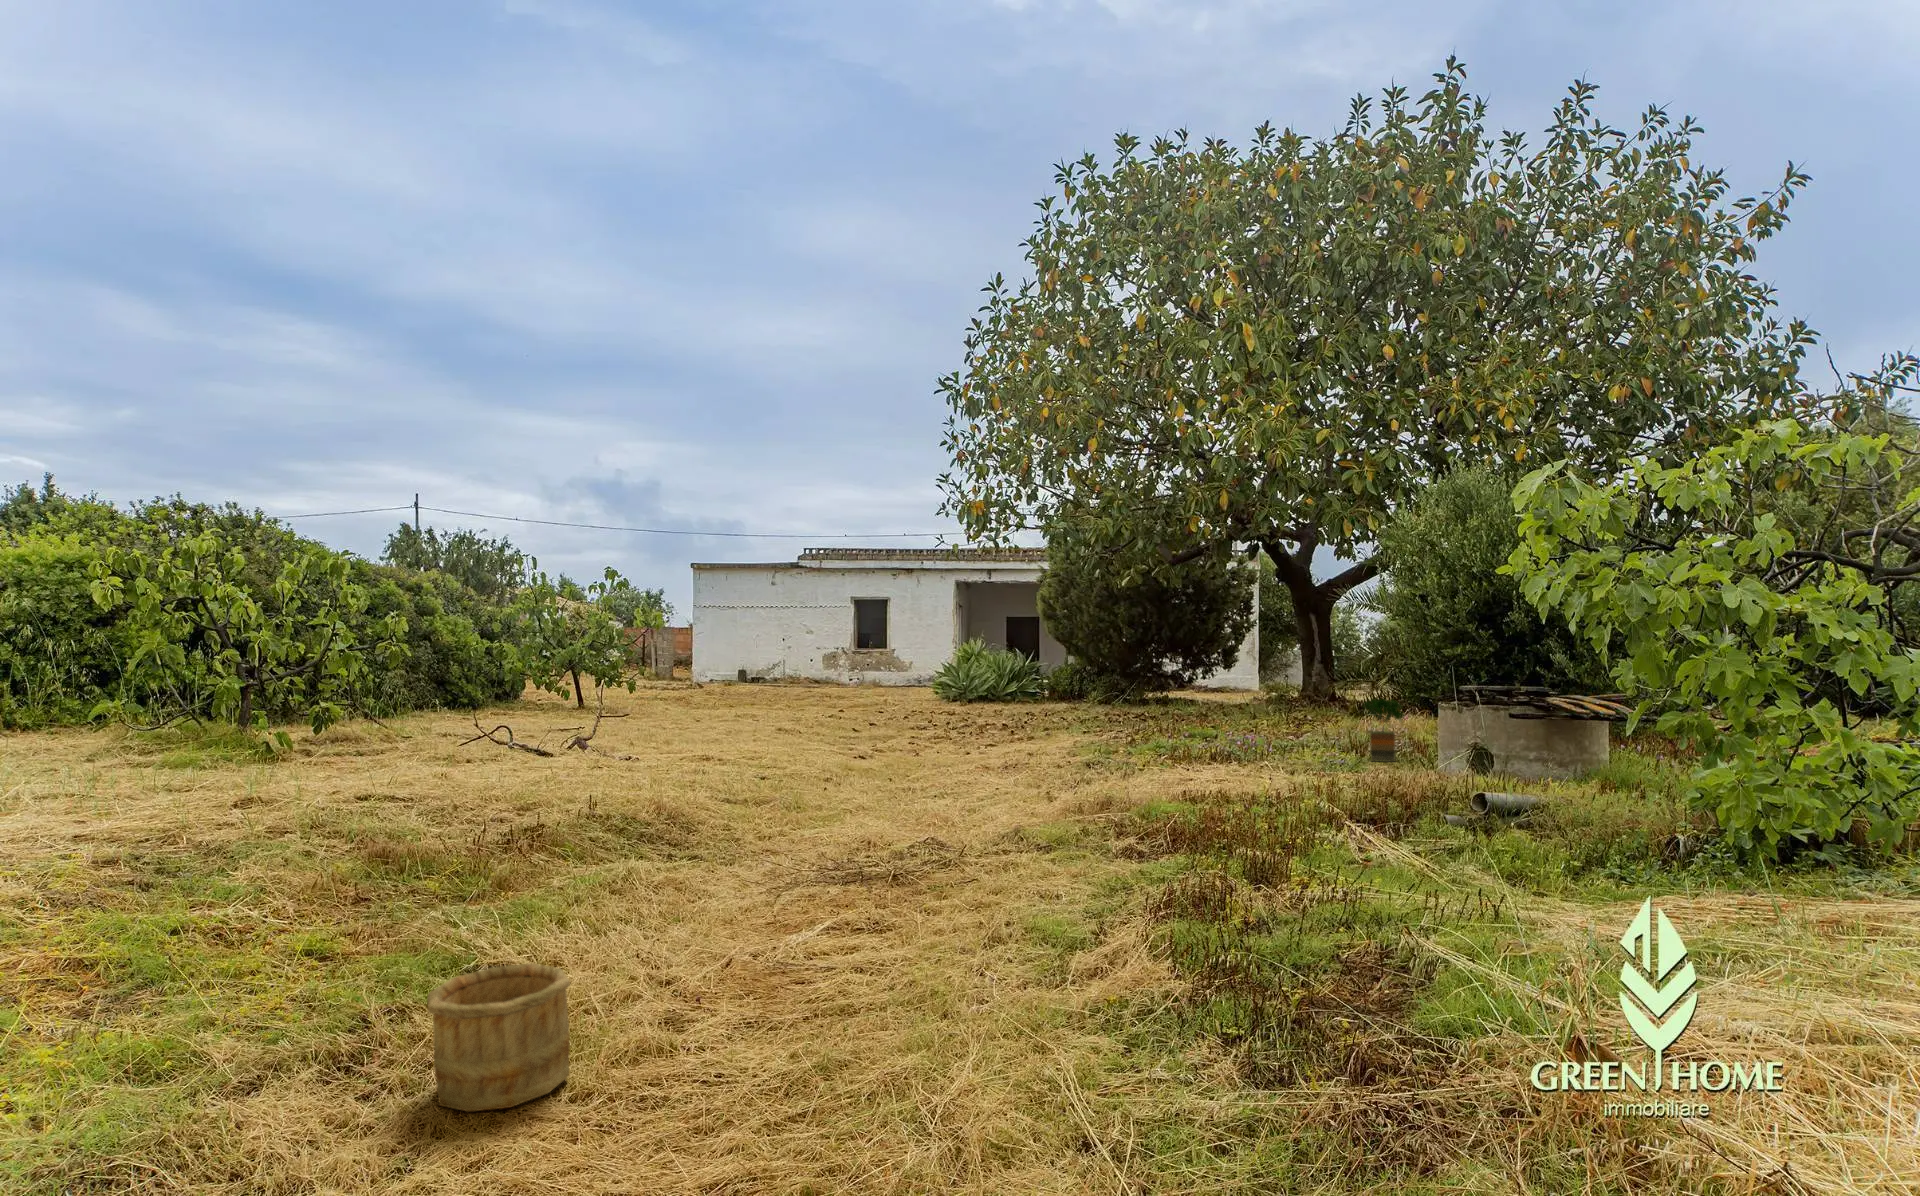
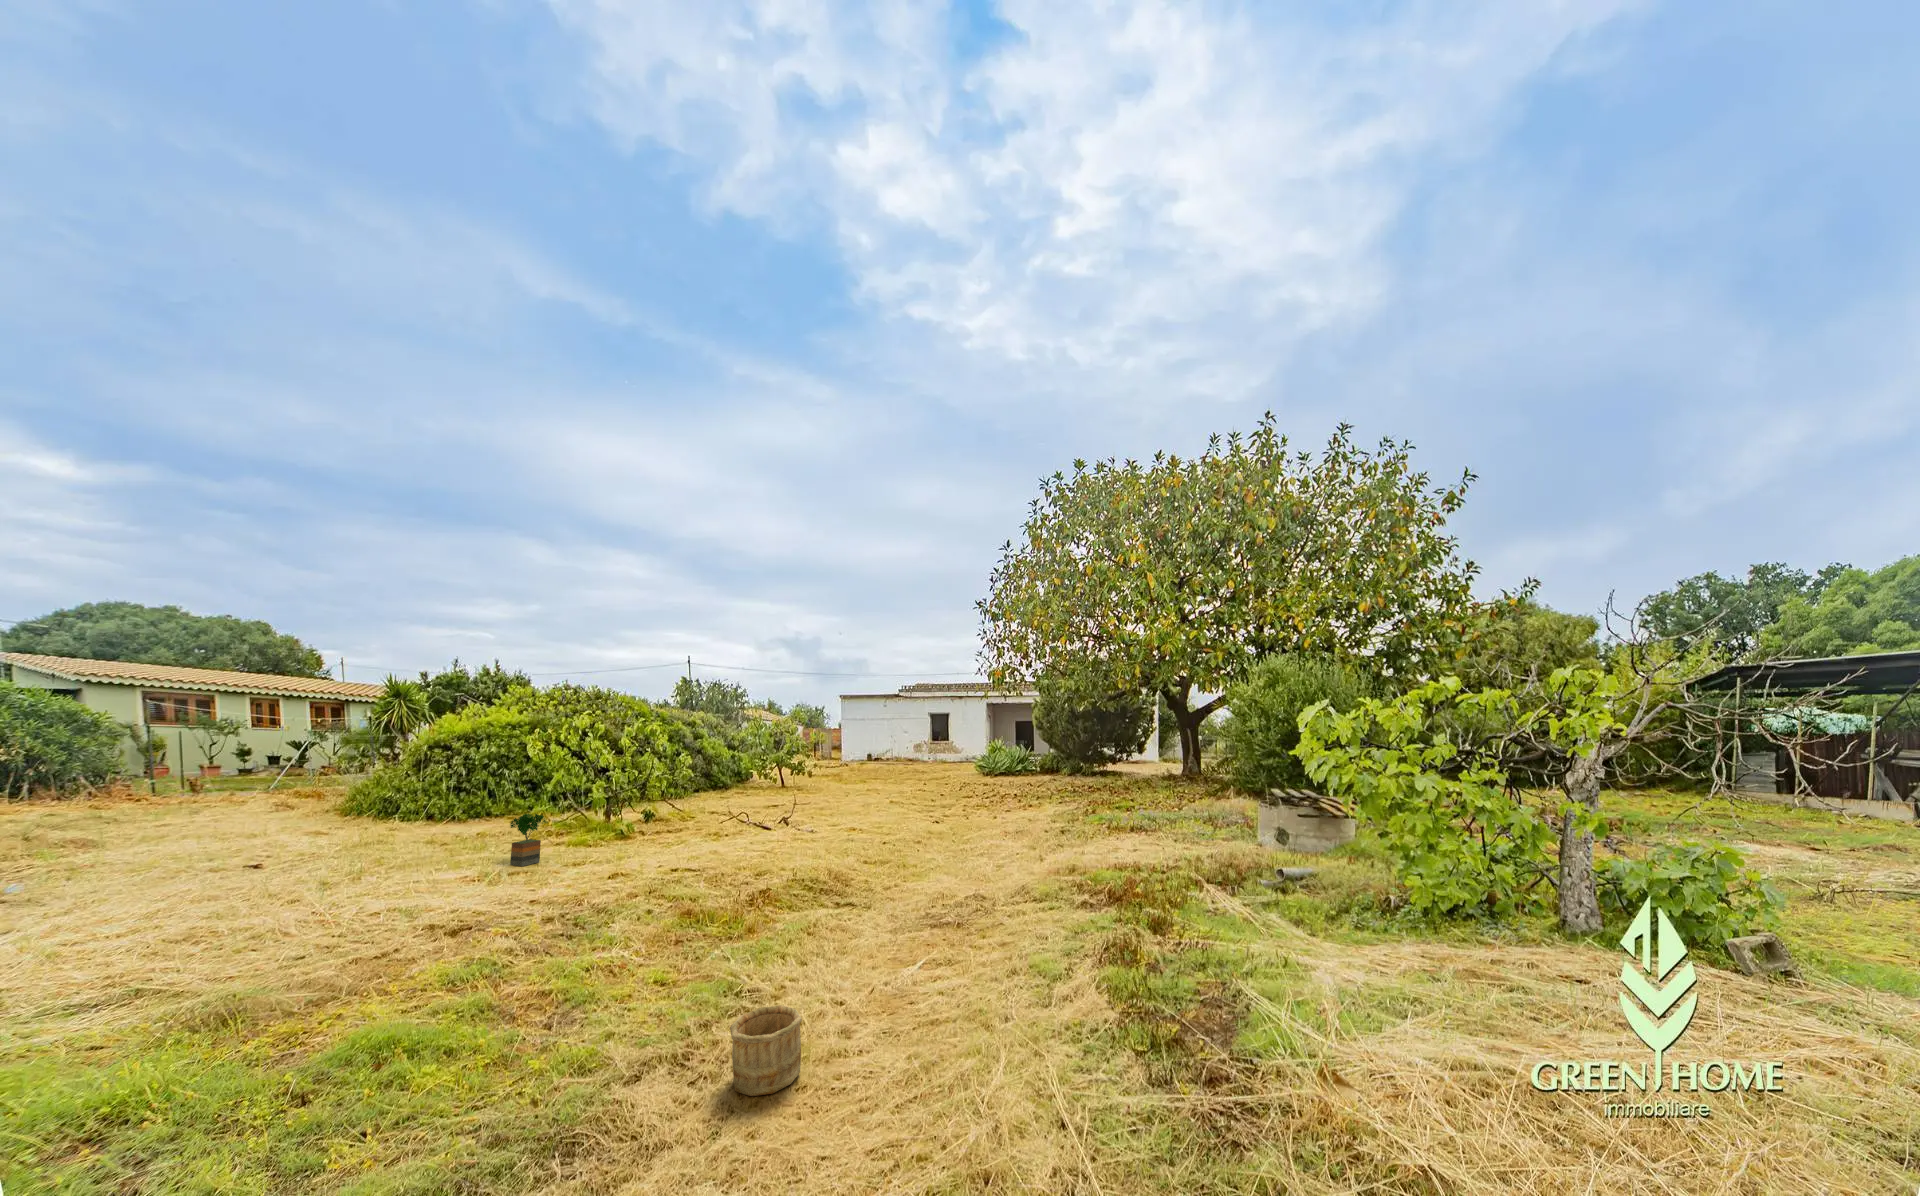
potted tree: present [1363,699,1404,762] -> present [510,814,548,866]

